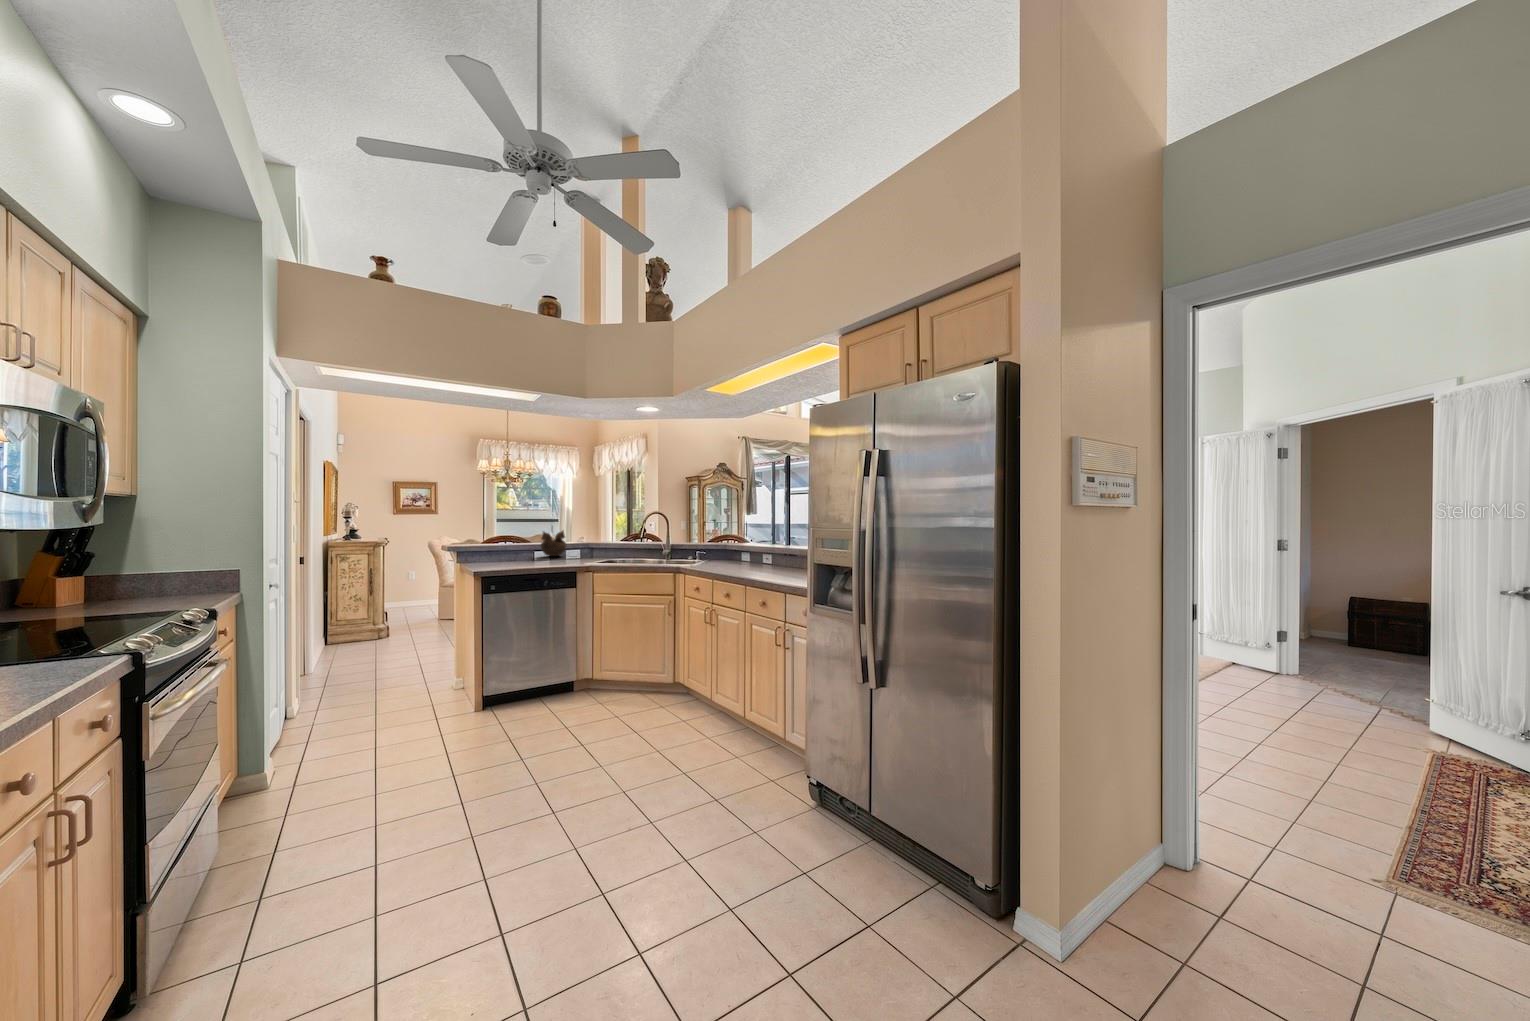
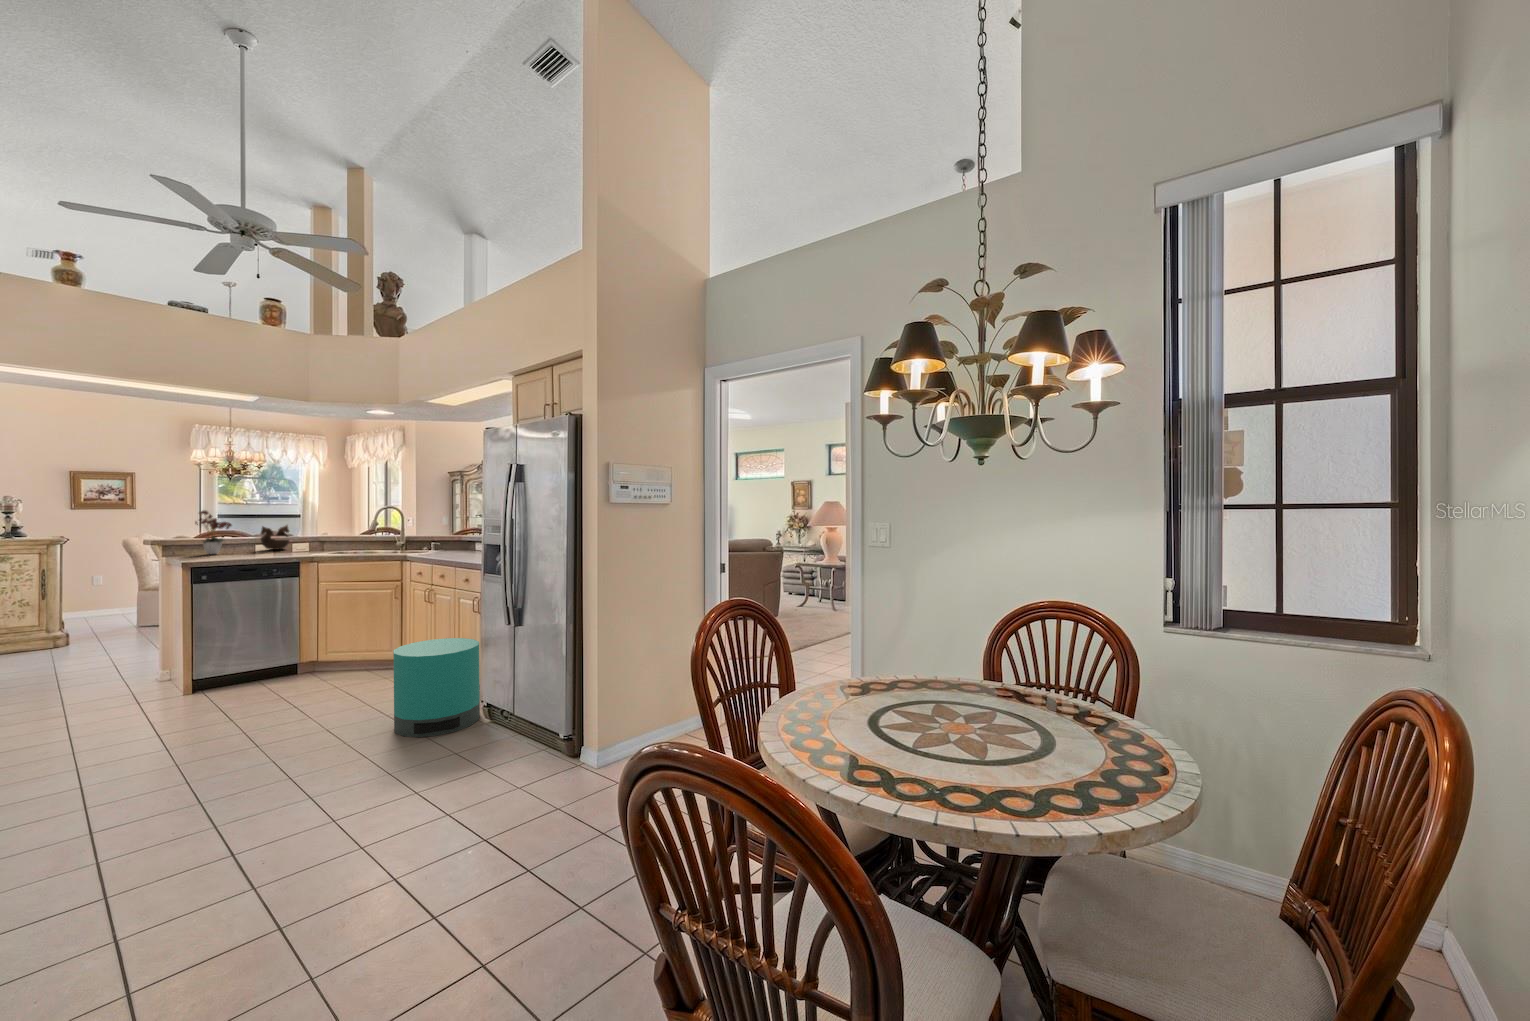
flower arrangement: none [484,512,520,560] -> present [195,510,232,554]
trash can: none [696,679,796,818] -> present [393,638,480,737]

